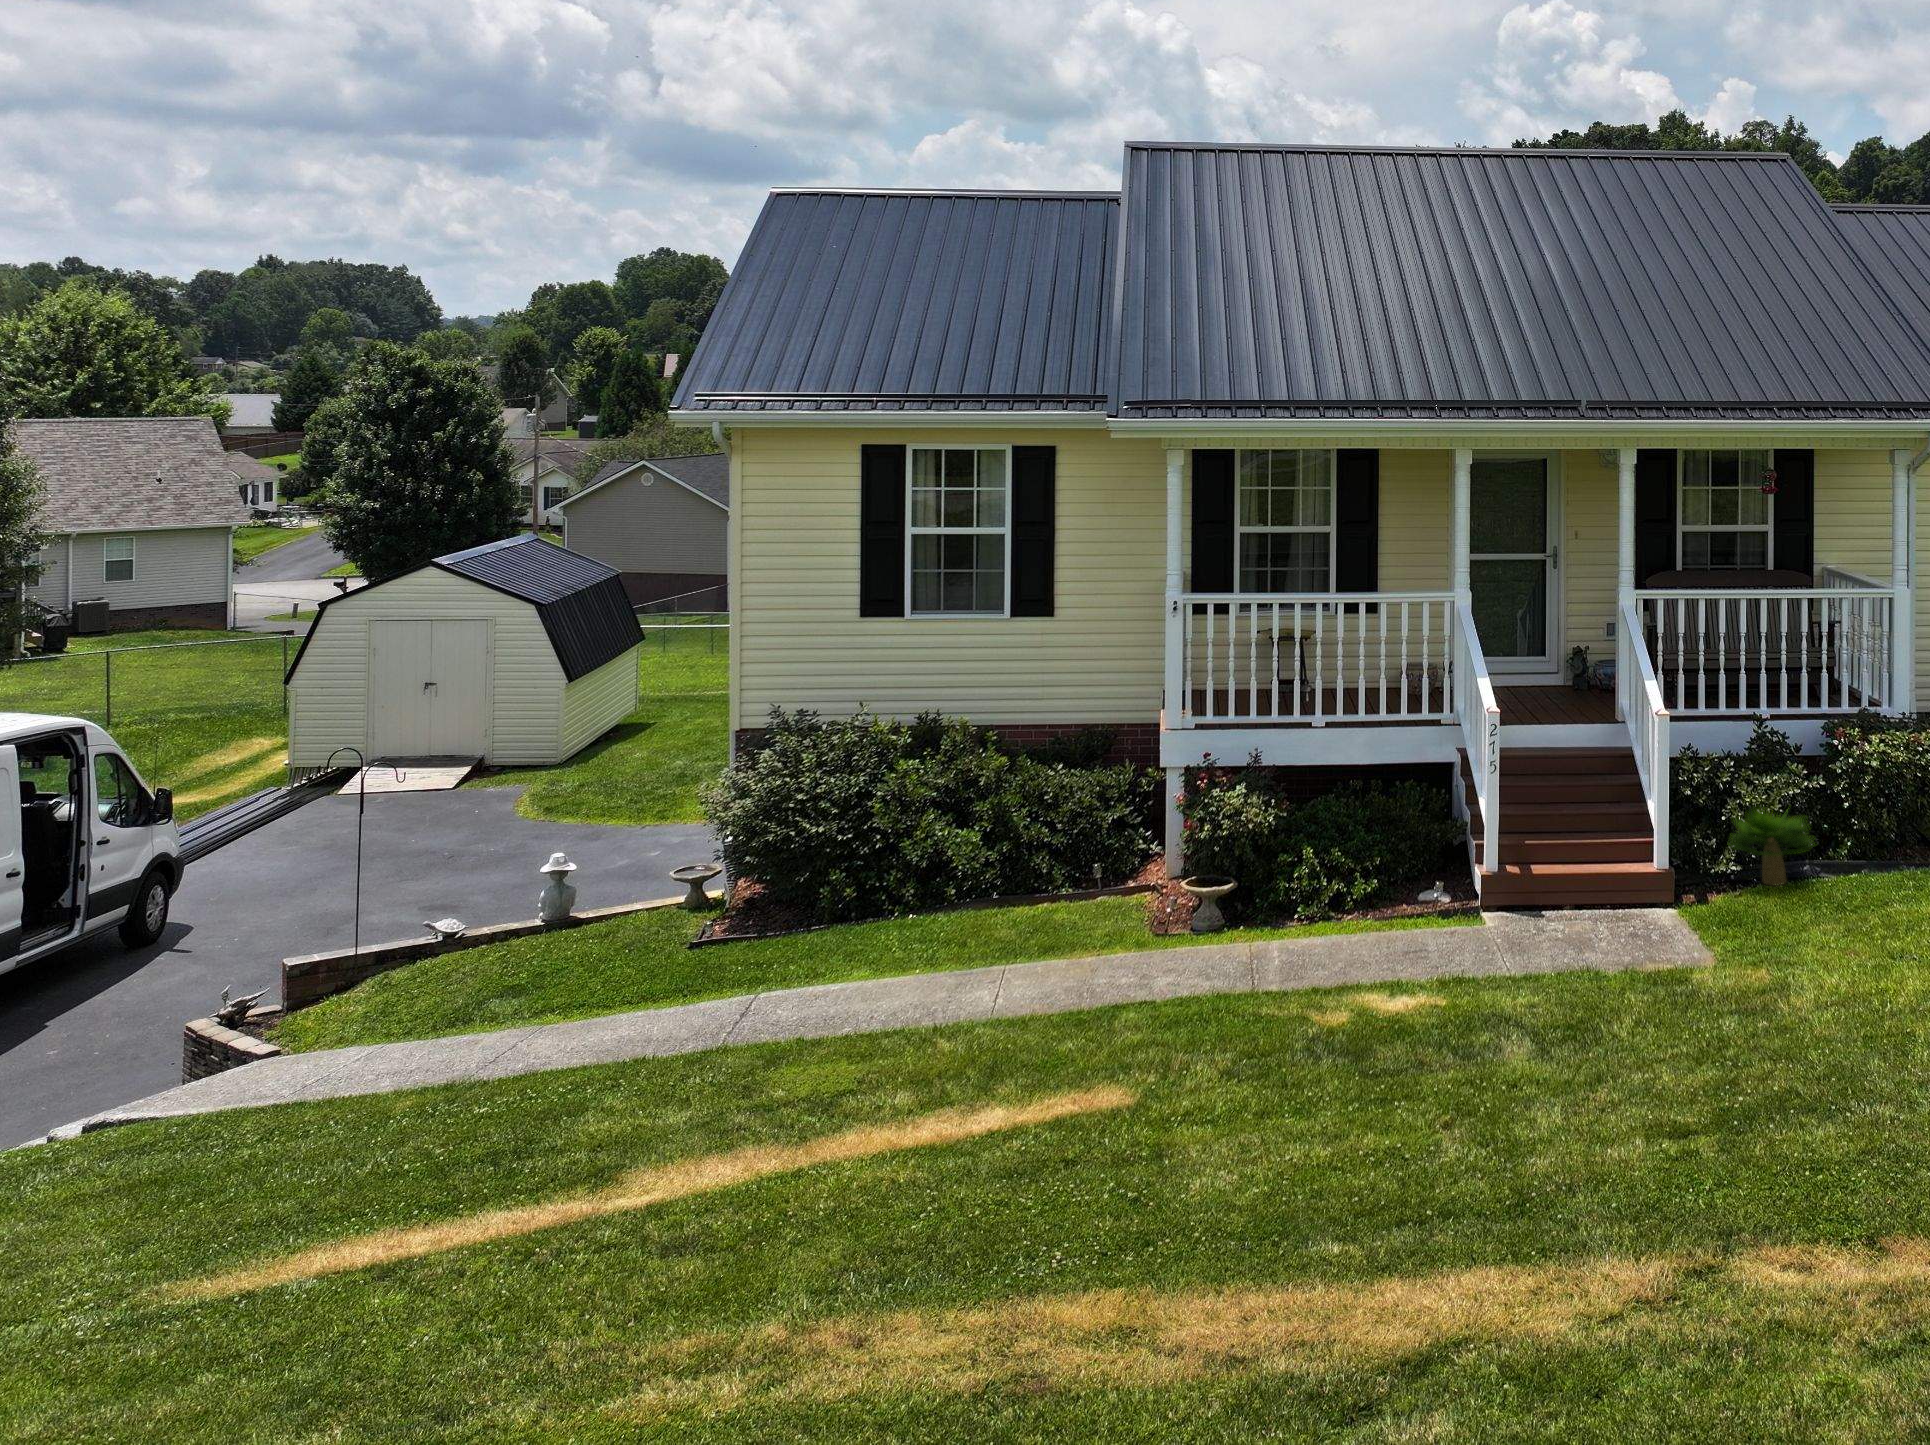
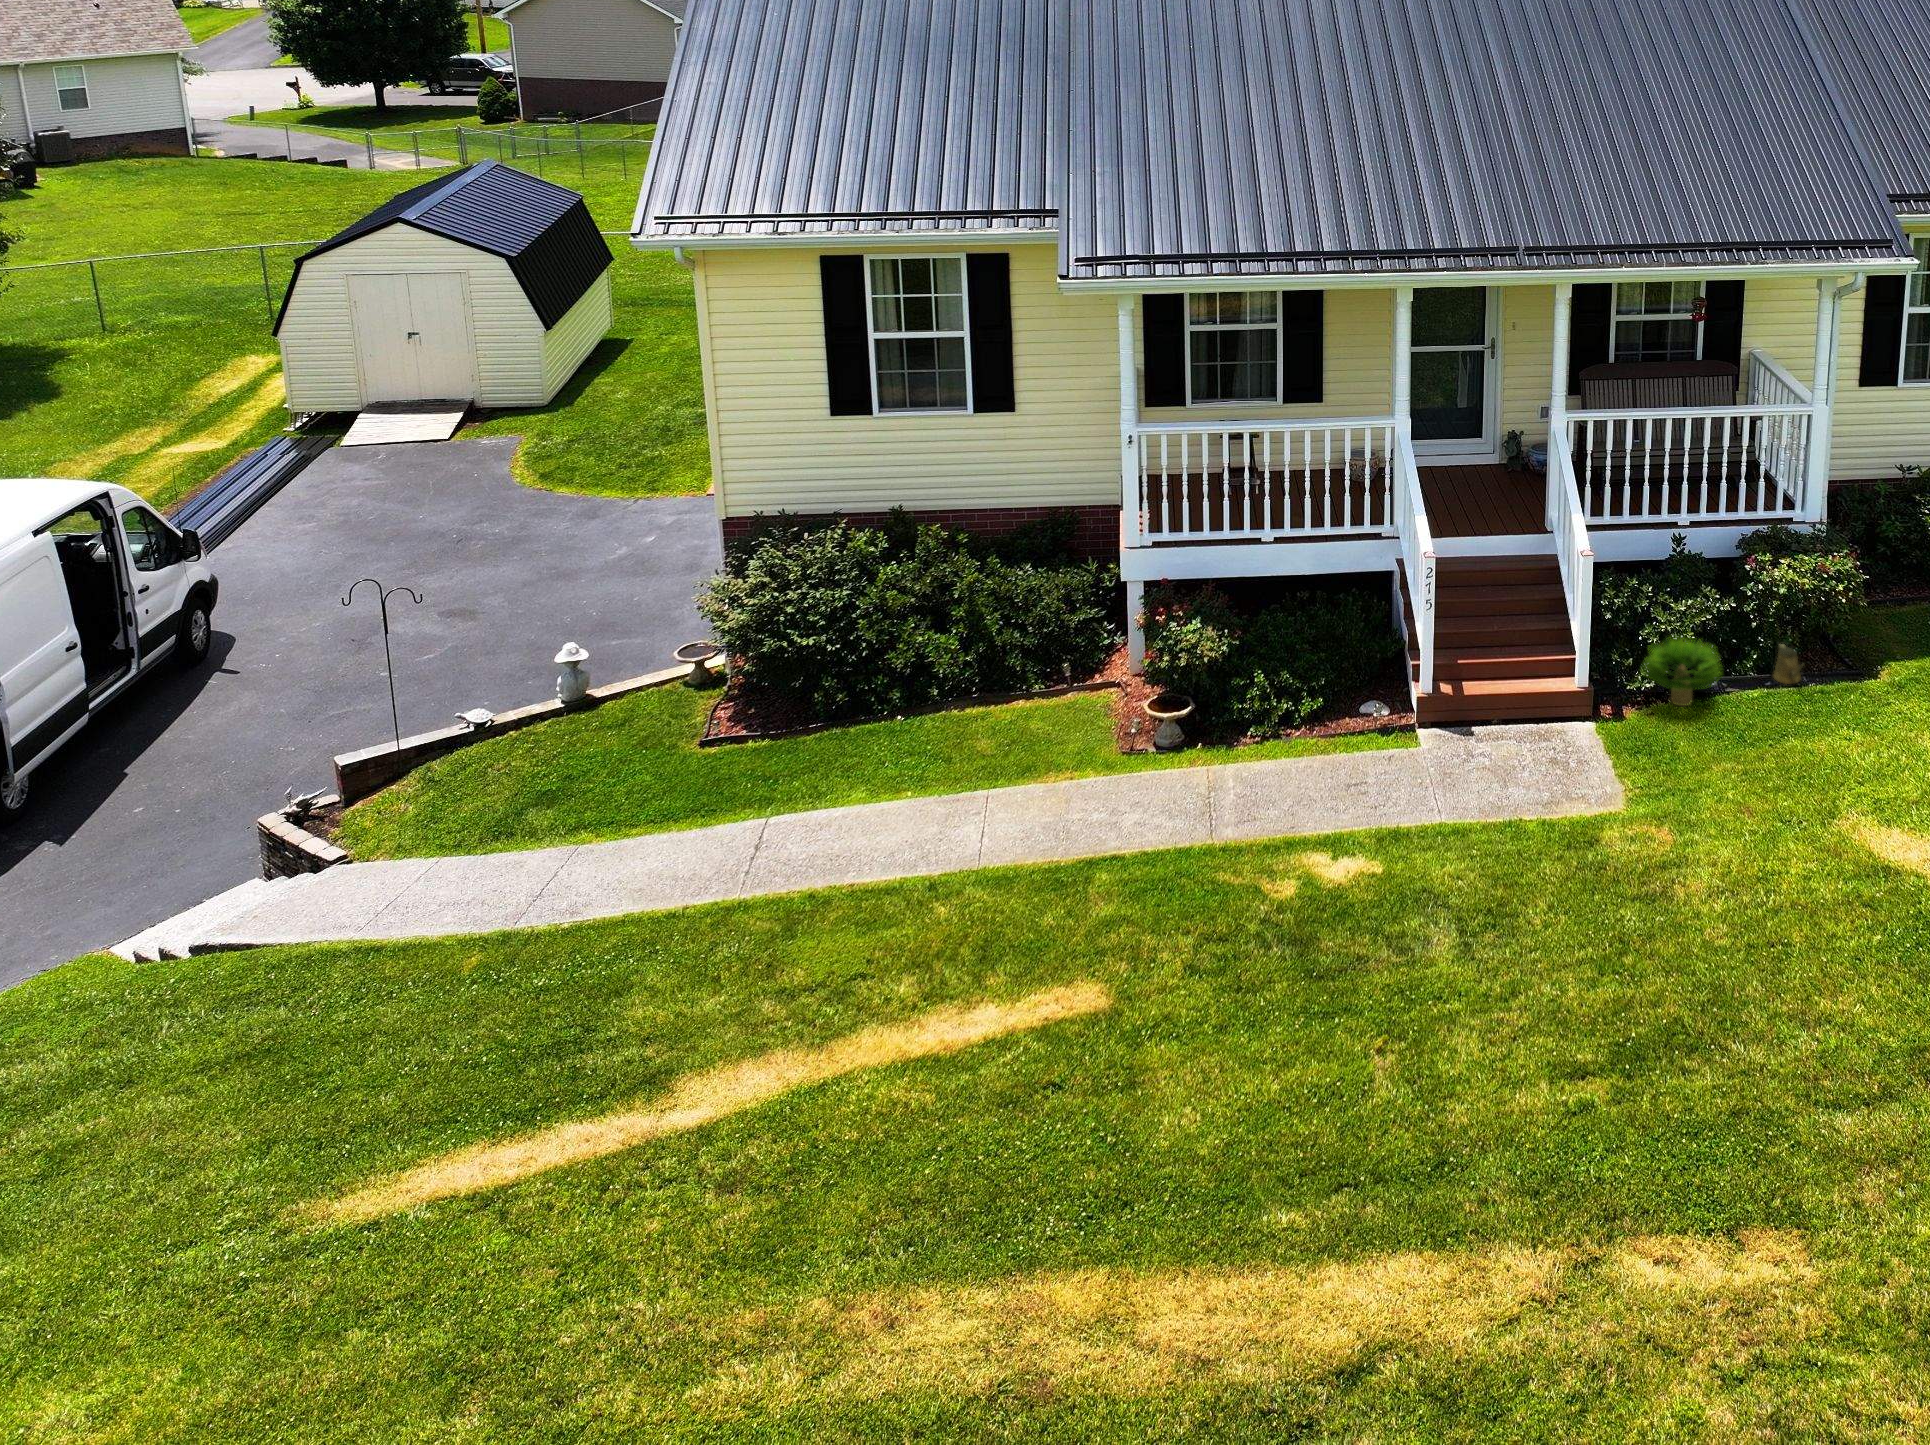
watering can: none [1874,826,1906,867] -> present [1774,644,1803,684]

